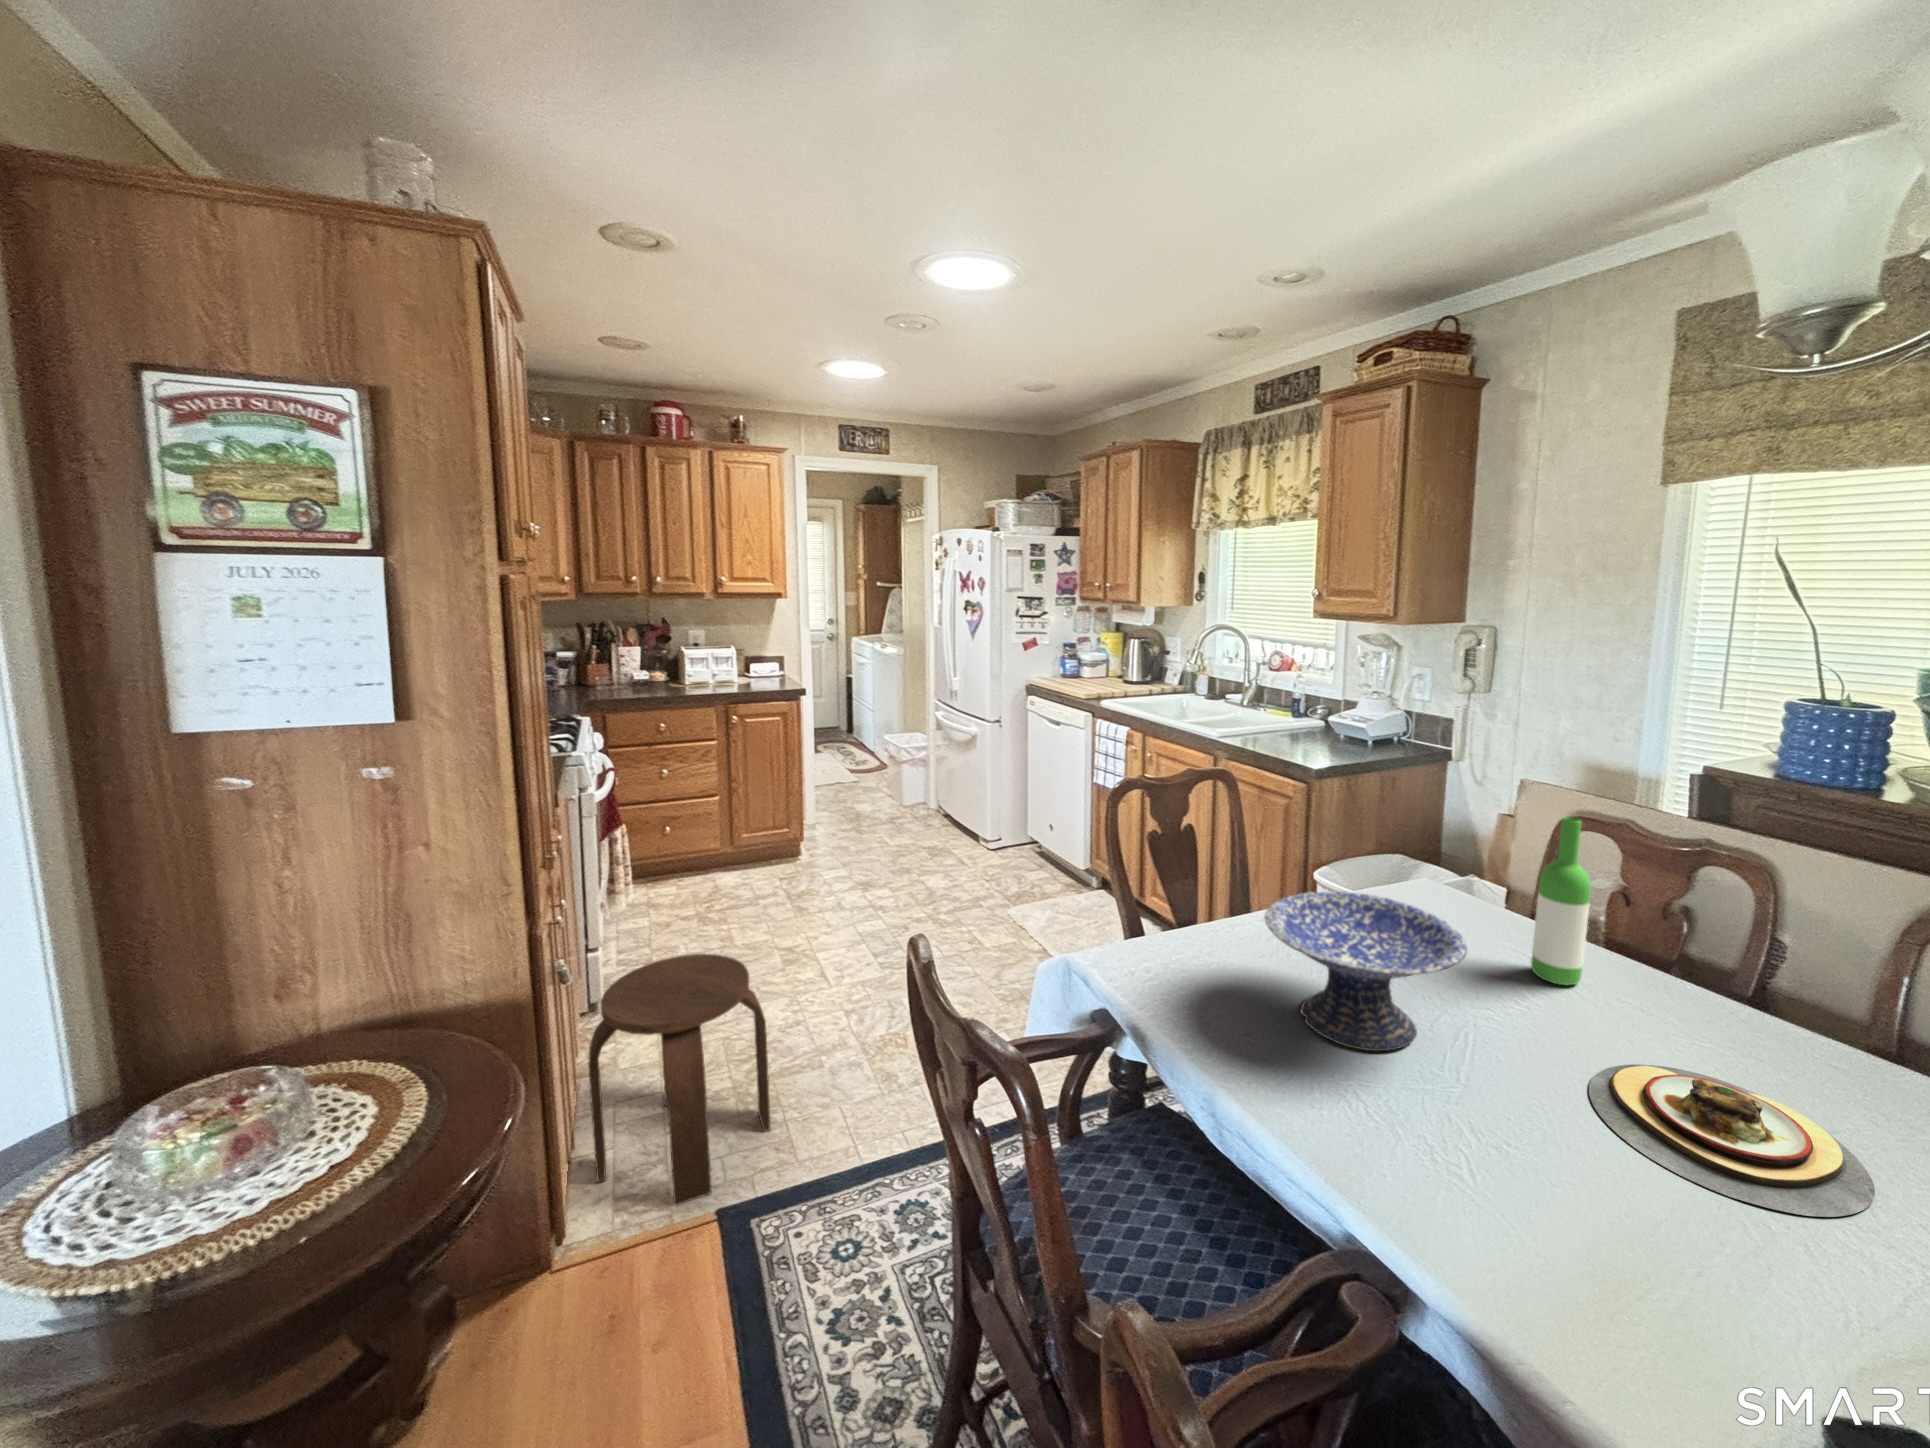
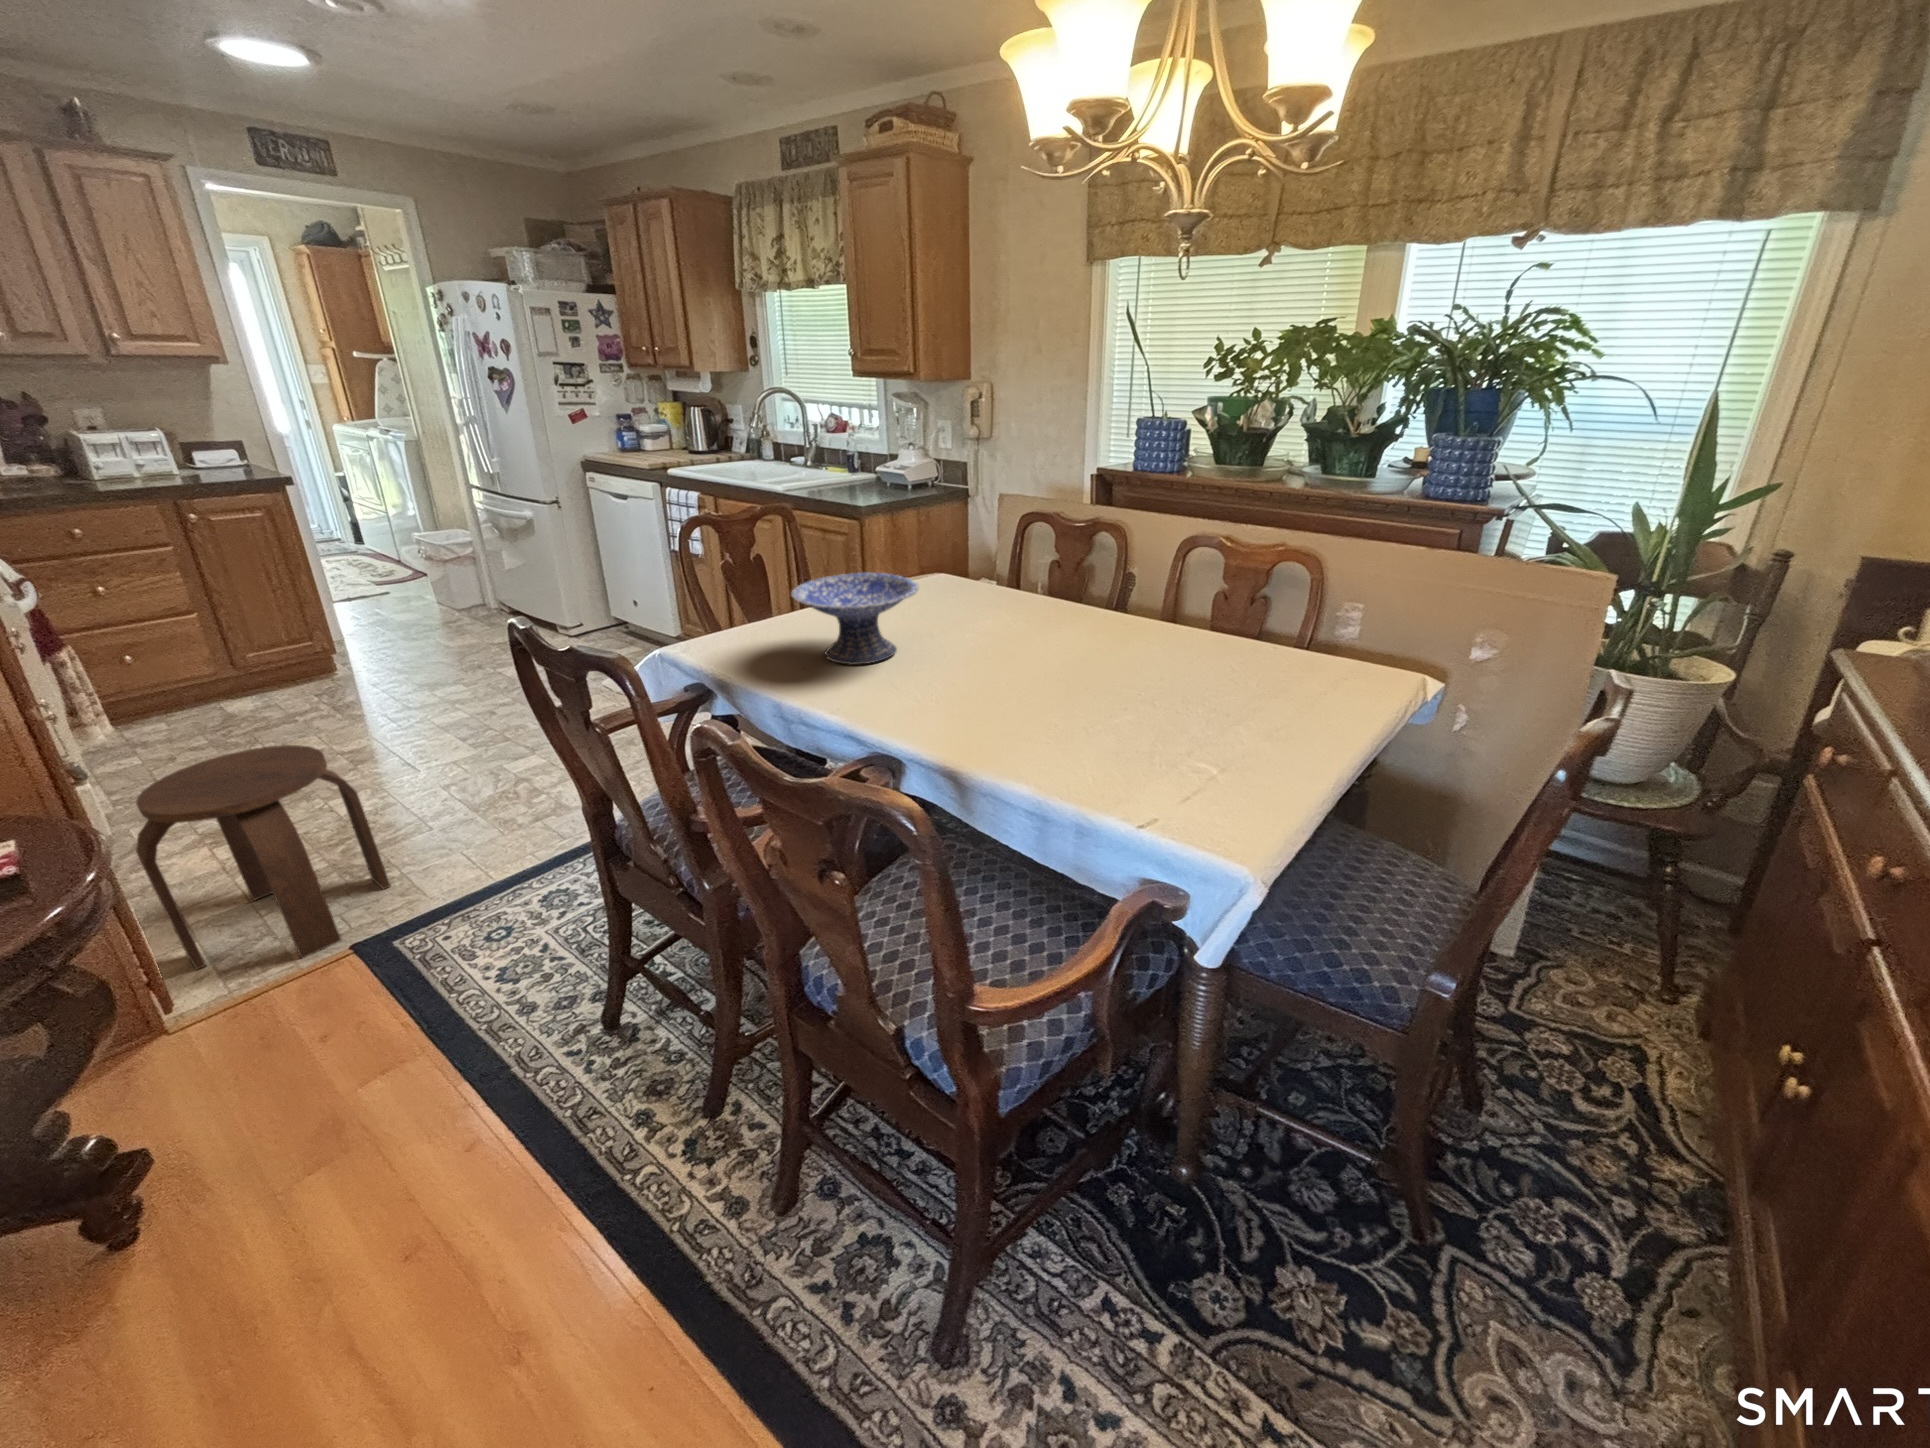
wine bottle: present [1531,817,1591,985] -> none [977,507,1005,617]
plate: present [1589,1064,1875,1217] -> none [985,638,1102,684]

